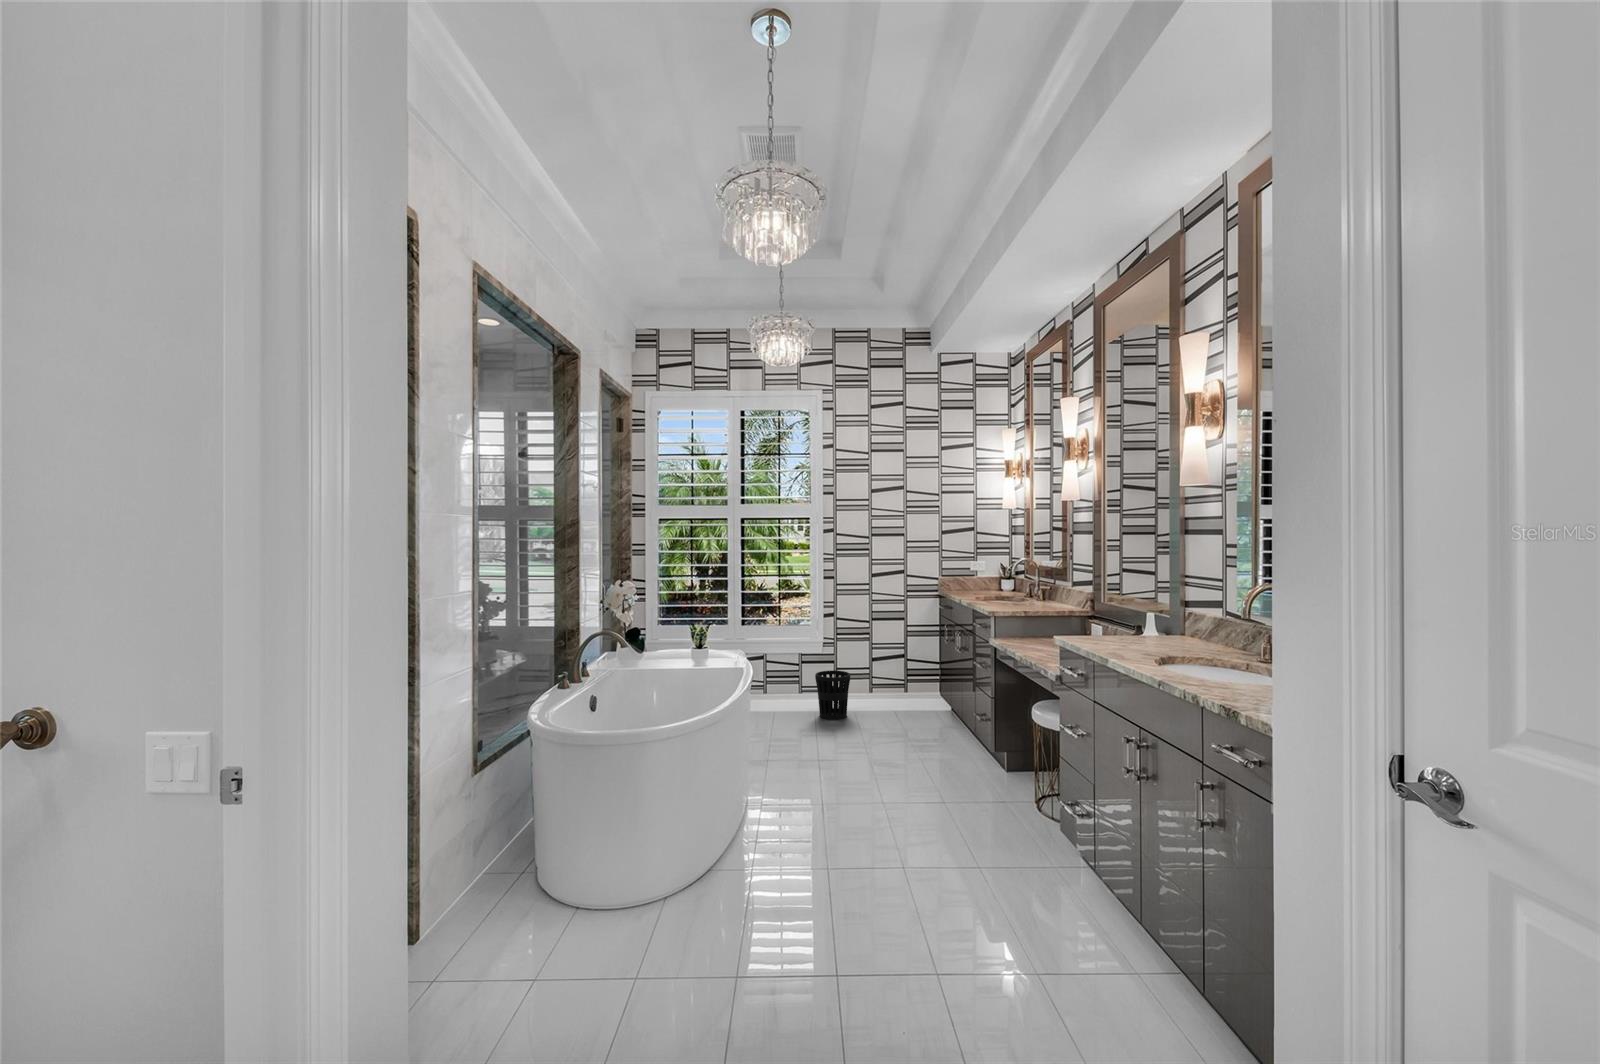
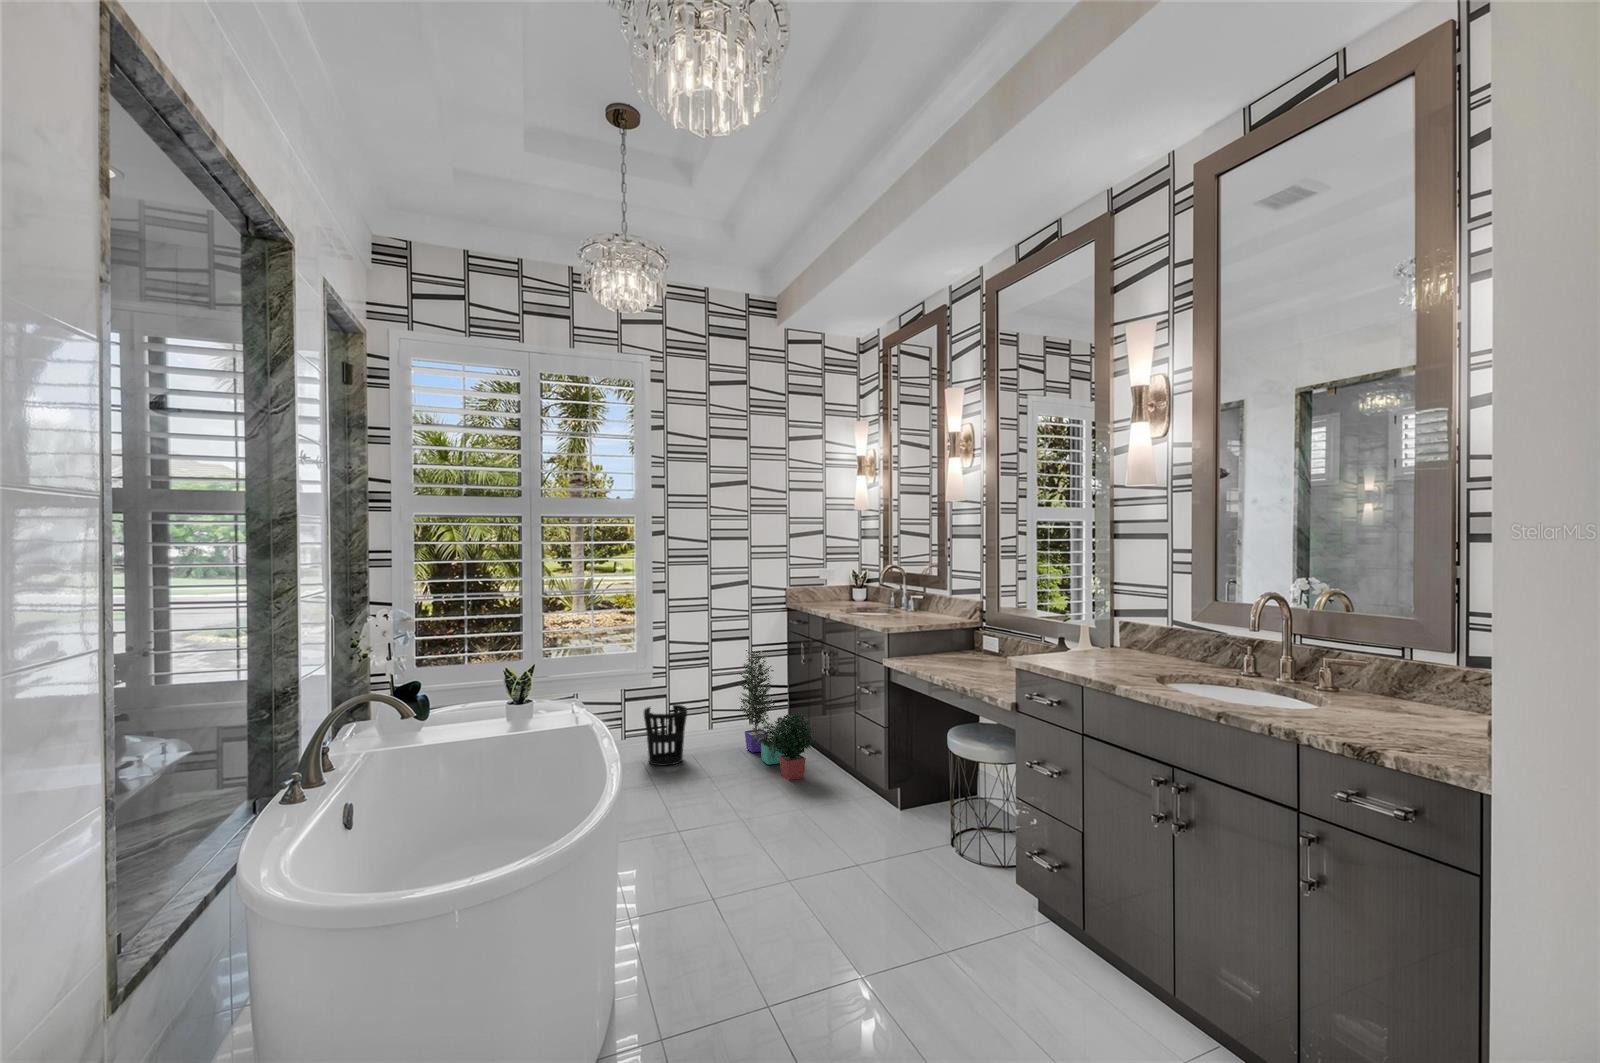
potted plant: none [894,629,948,740] -> present [739,650,814,780]

